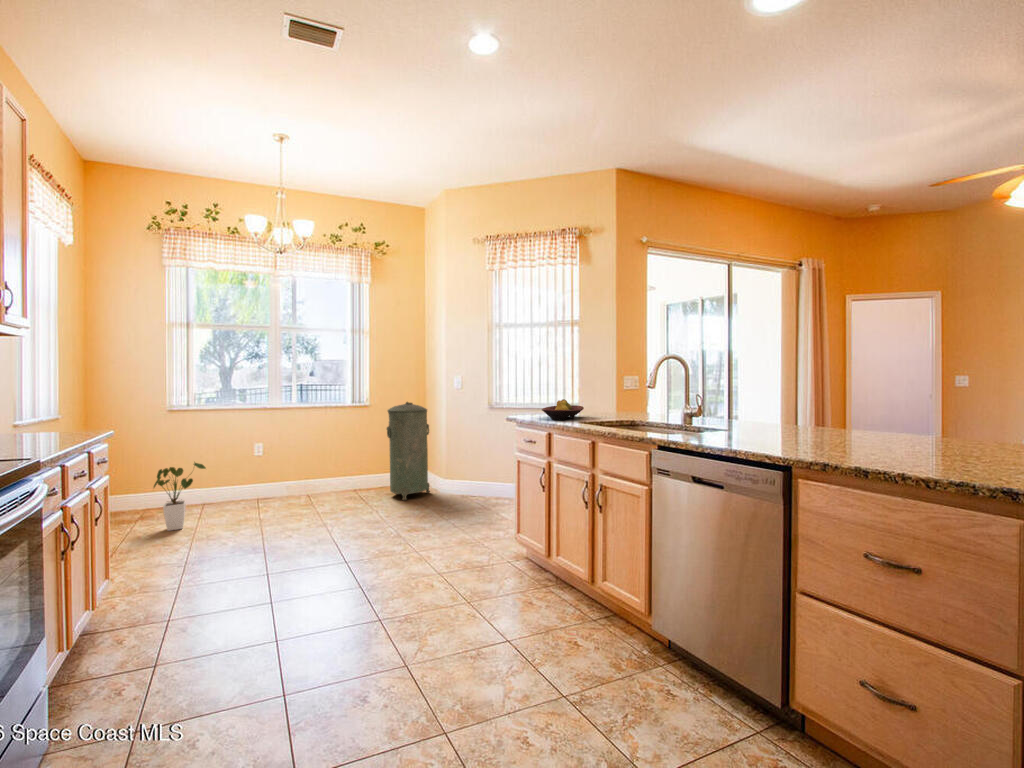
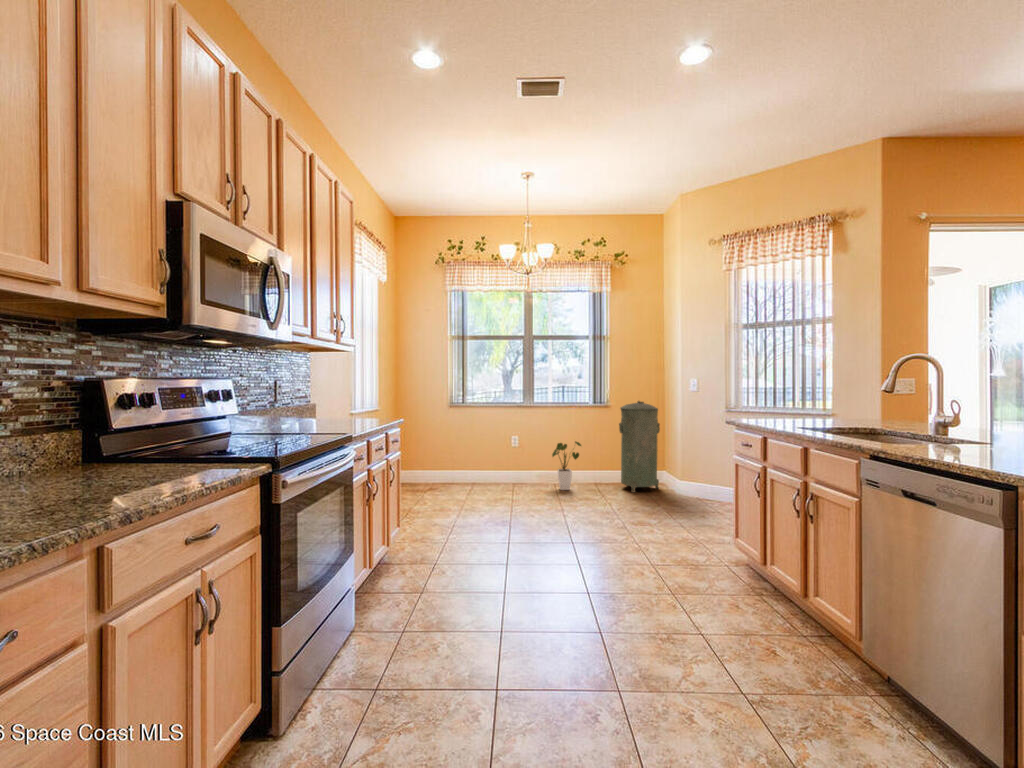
fruit bowl: present [542,399,584,420] -> none [760,404,814,426]
house plant: present [154,462,206,531] -> present [552,441,581,490]

